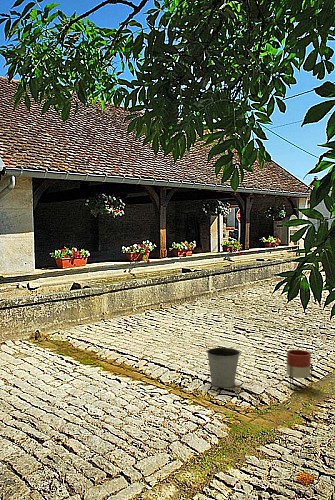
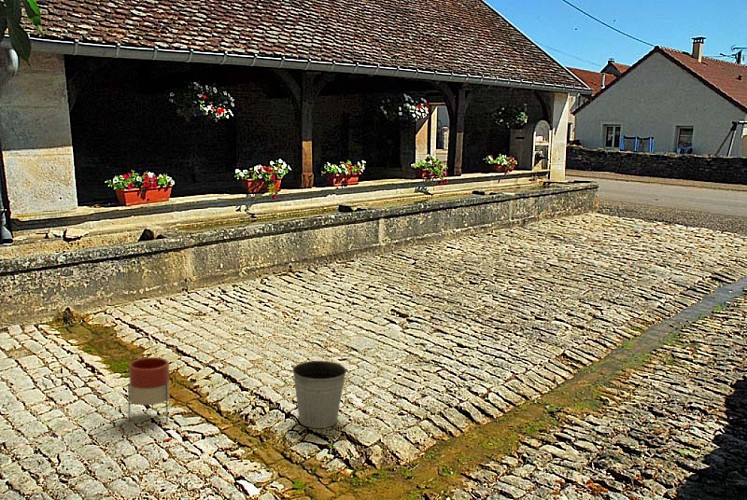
planter: present [286,350,312,389] -> present [128,357,169,422]

